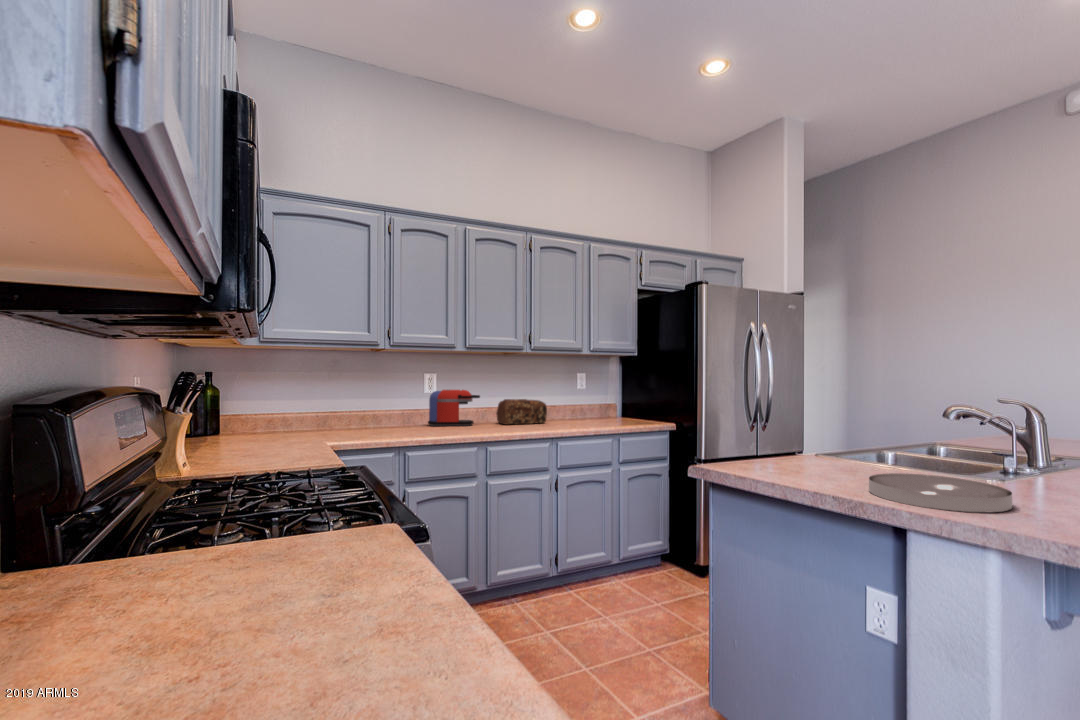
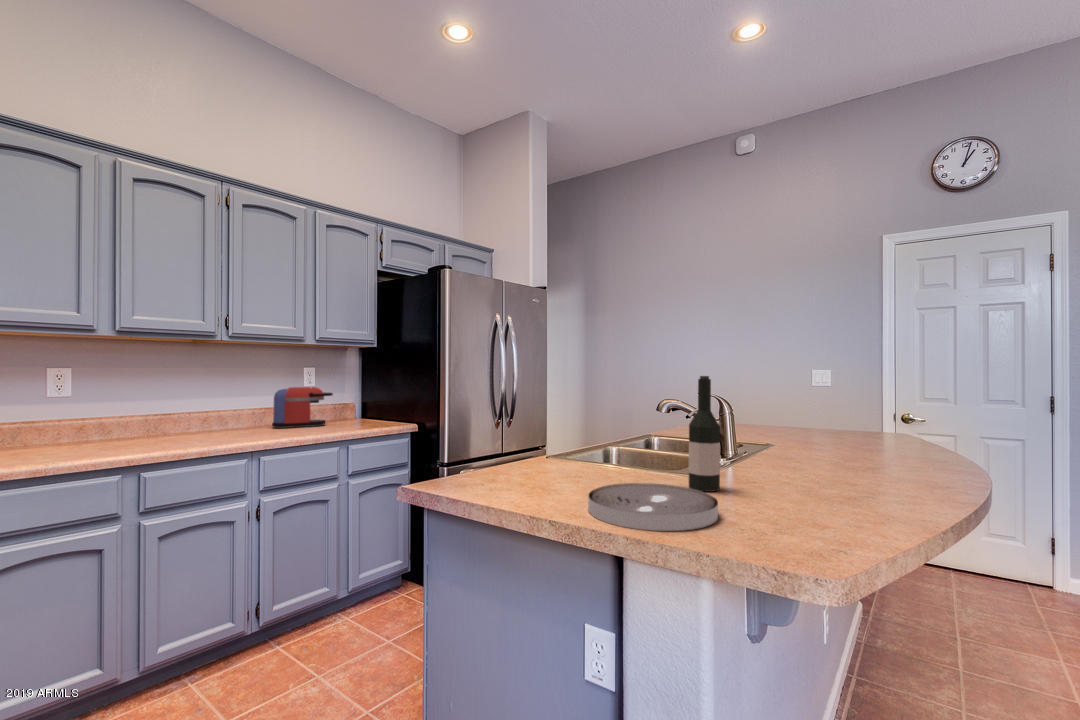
wine bottle: none [978,376,1017,490] -> present [689,376,720,492]
coffee maker: present [428,390,480,426] -> present [272,387,333,428]
bread loaf: present [496,399,547,425] -> none [179,403,254,438]

